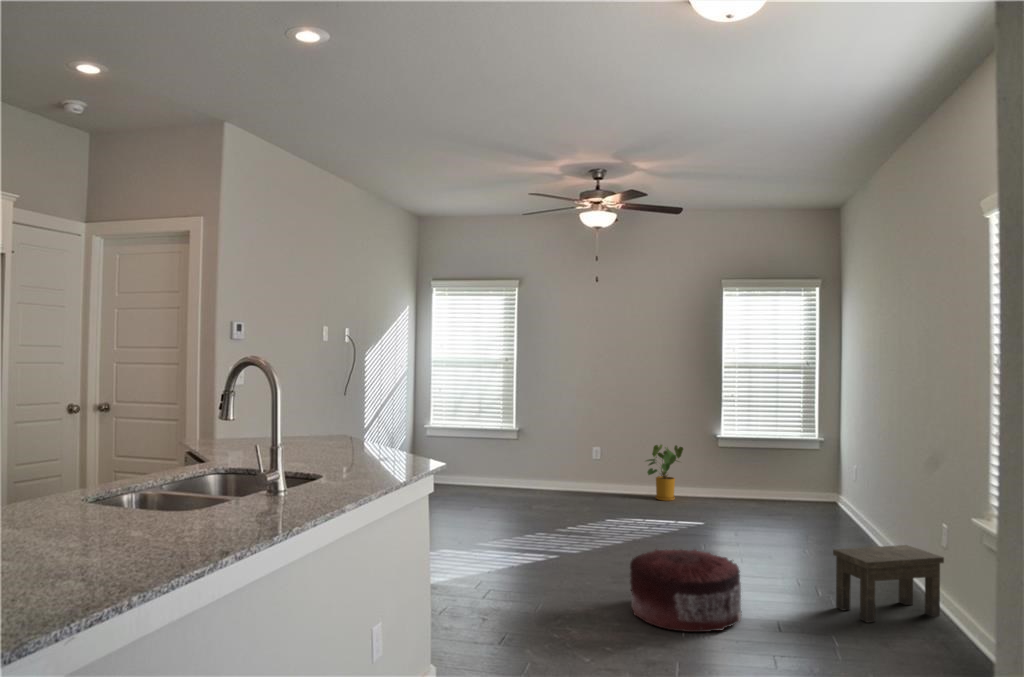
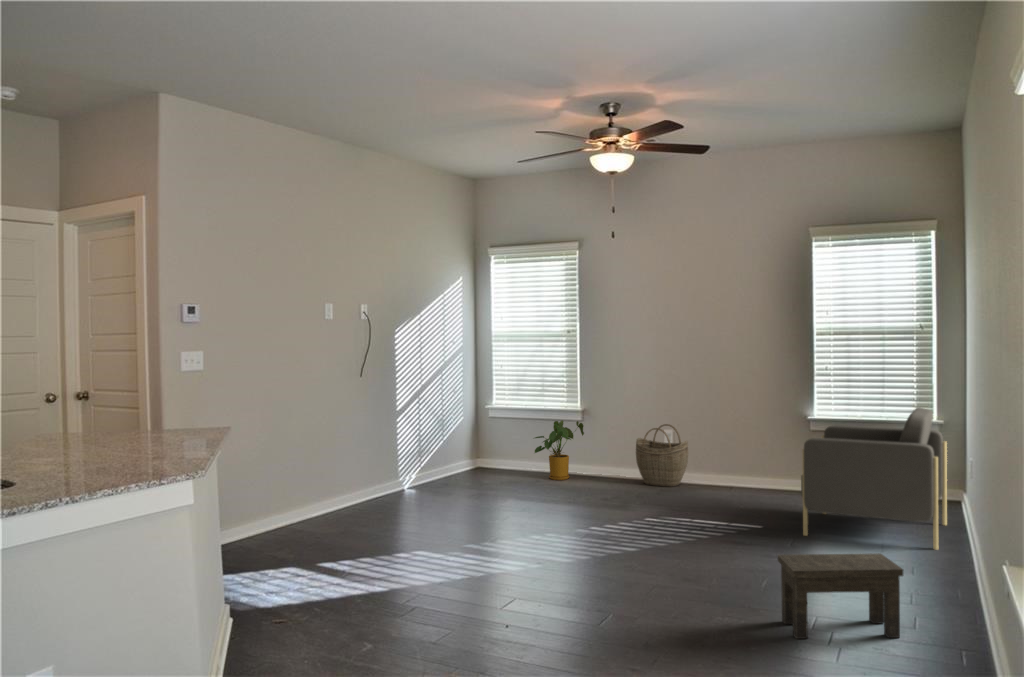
armchair: none [748,426,871,542] -> present [801,407,947,550]
woven basket: none [572,441,617,496] -> present [636,424,688,487]
house plant: present [646,445,683,501] -> present [535,420,584,480]
pouf: present [630,549,741,632] -> none [536,546,662,635]

